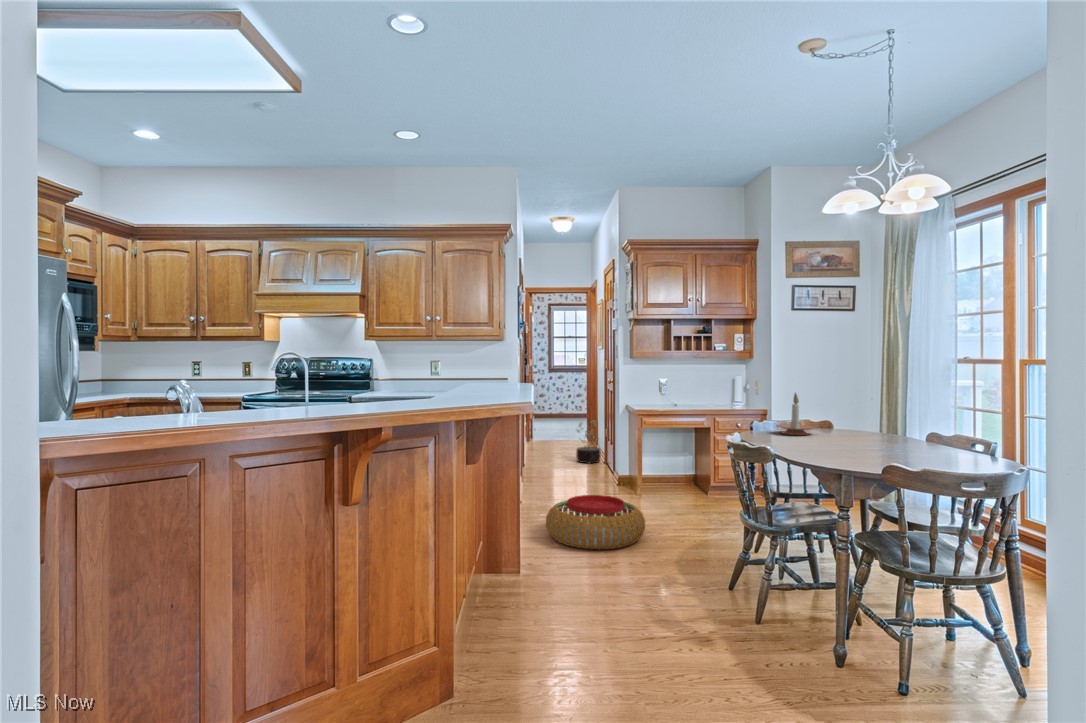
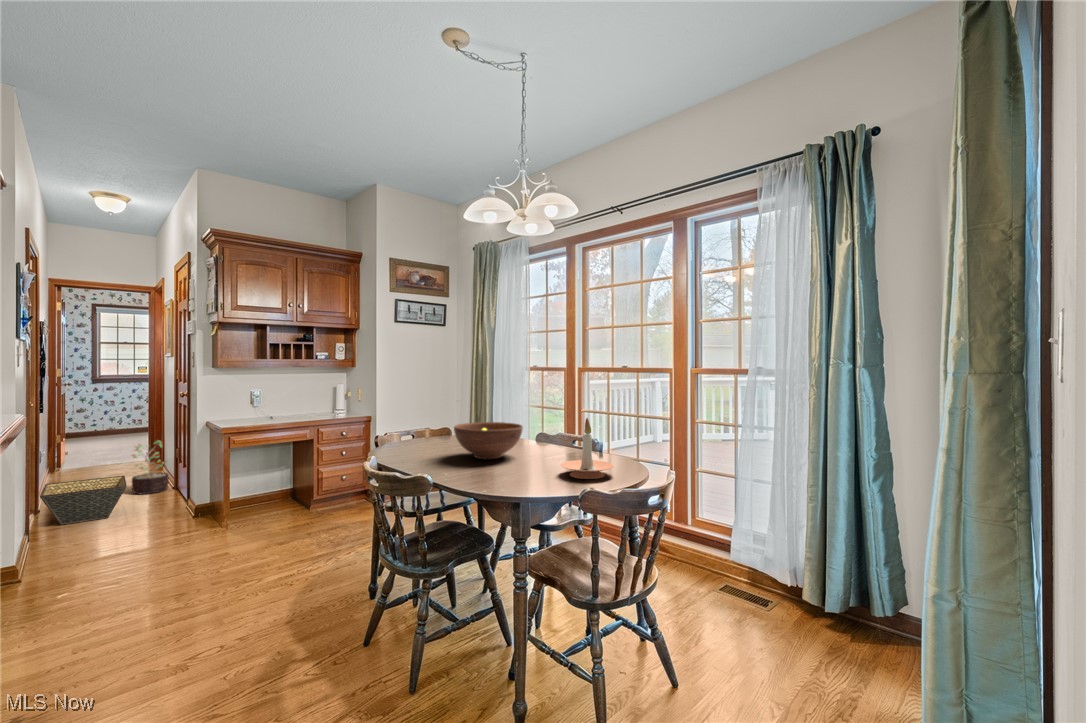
candle holder: present [775,393,816,435] -> present [561,418,614,479]
fruit bowl: none [816,413,892,449] -> present [454,422,523,459]
basket: none [526,445,574,476] -> present [40,476,127,525]
pouf: present [546,495,645,549] -> none [67,548,240,642]

